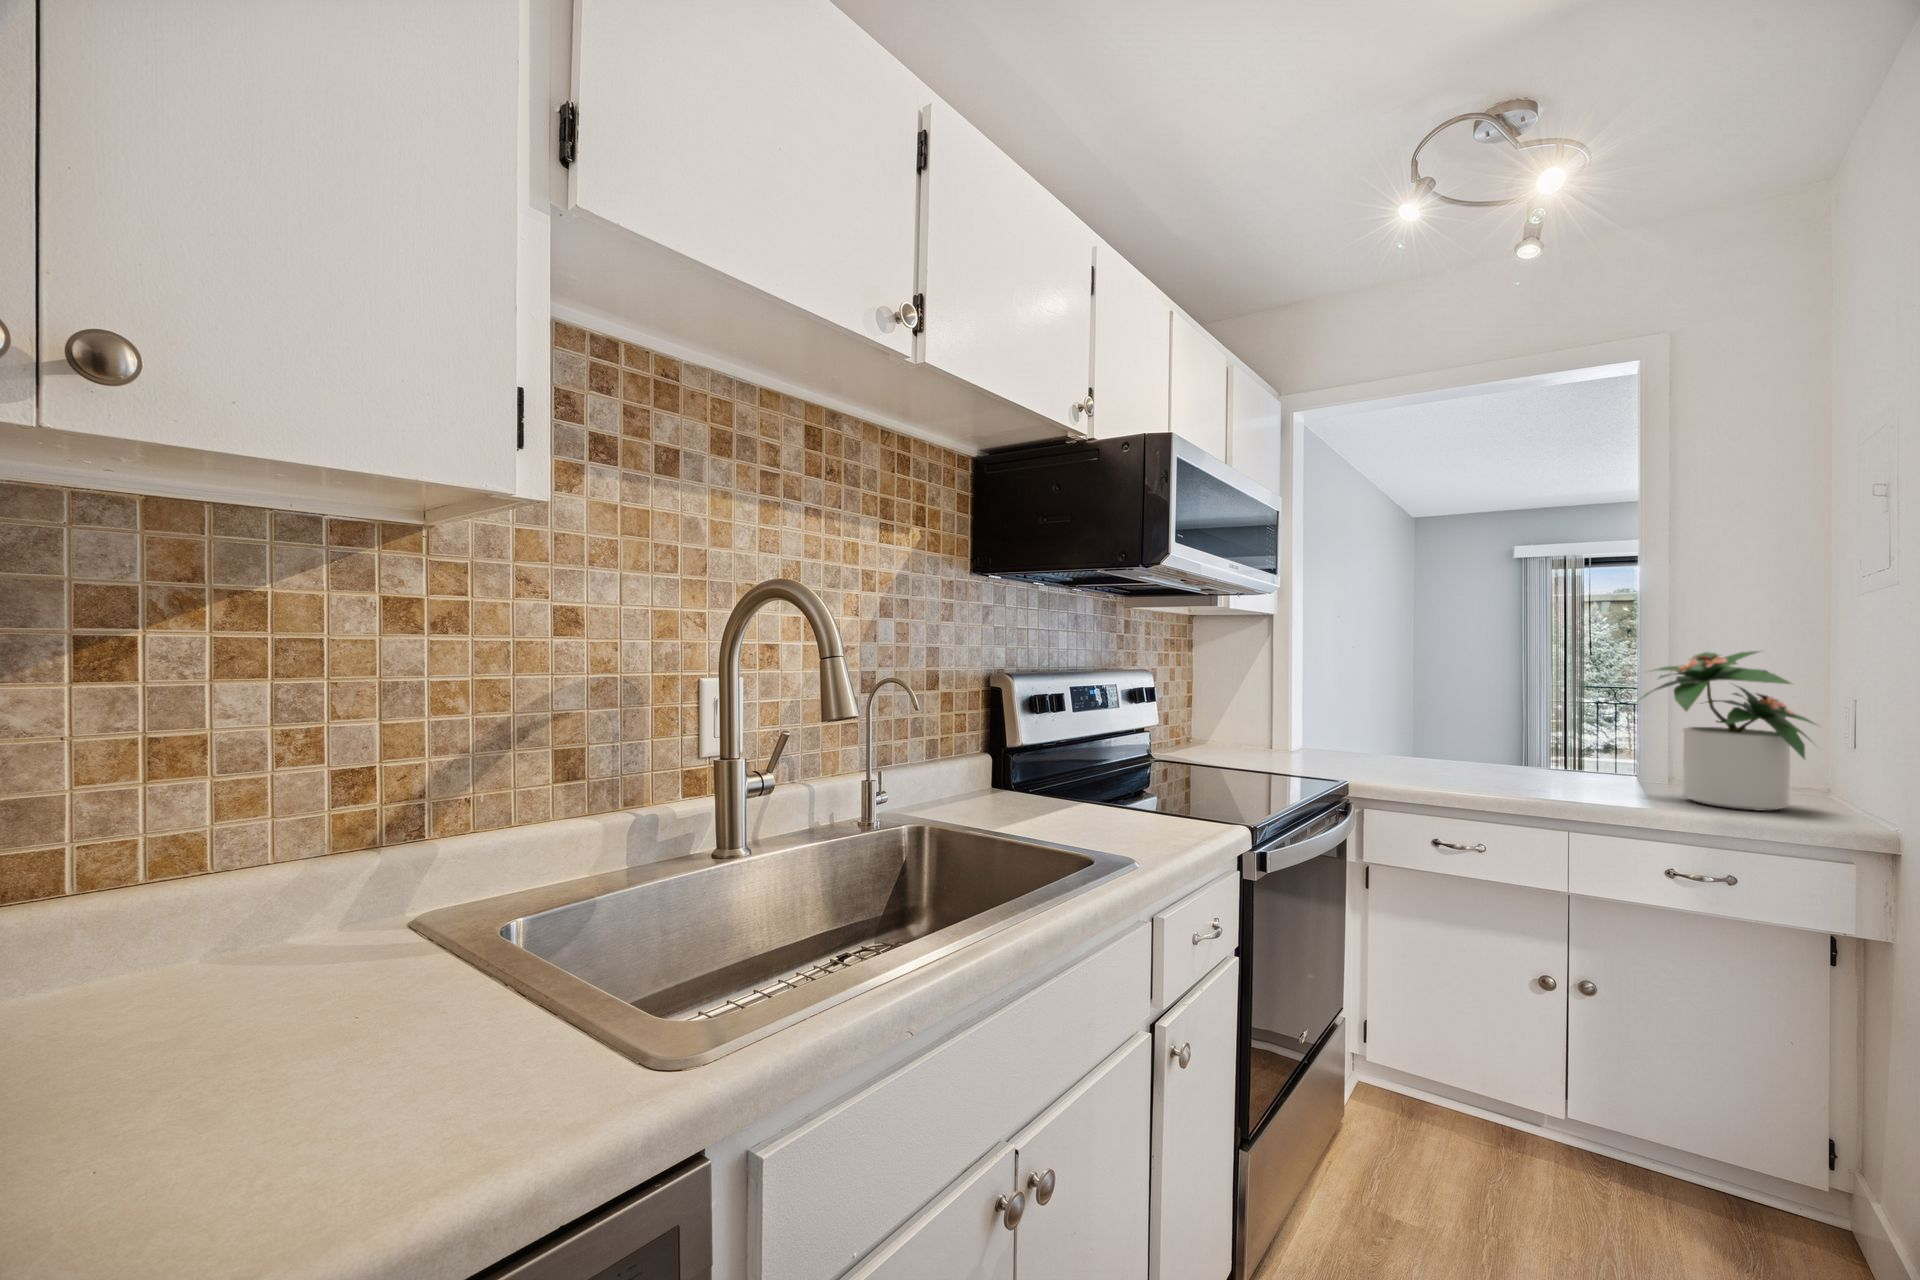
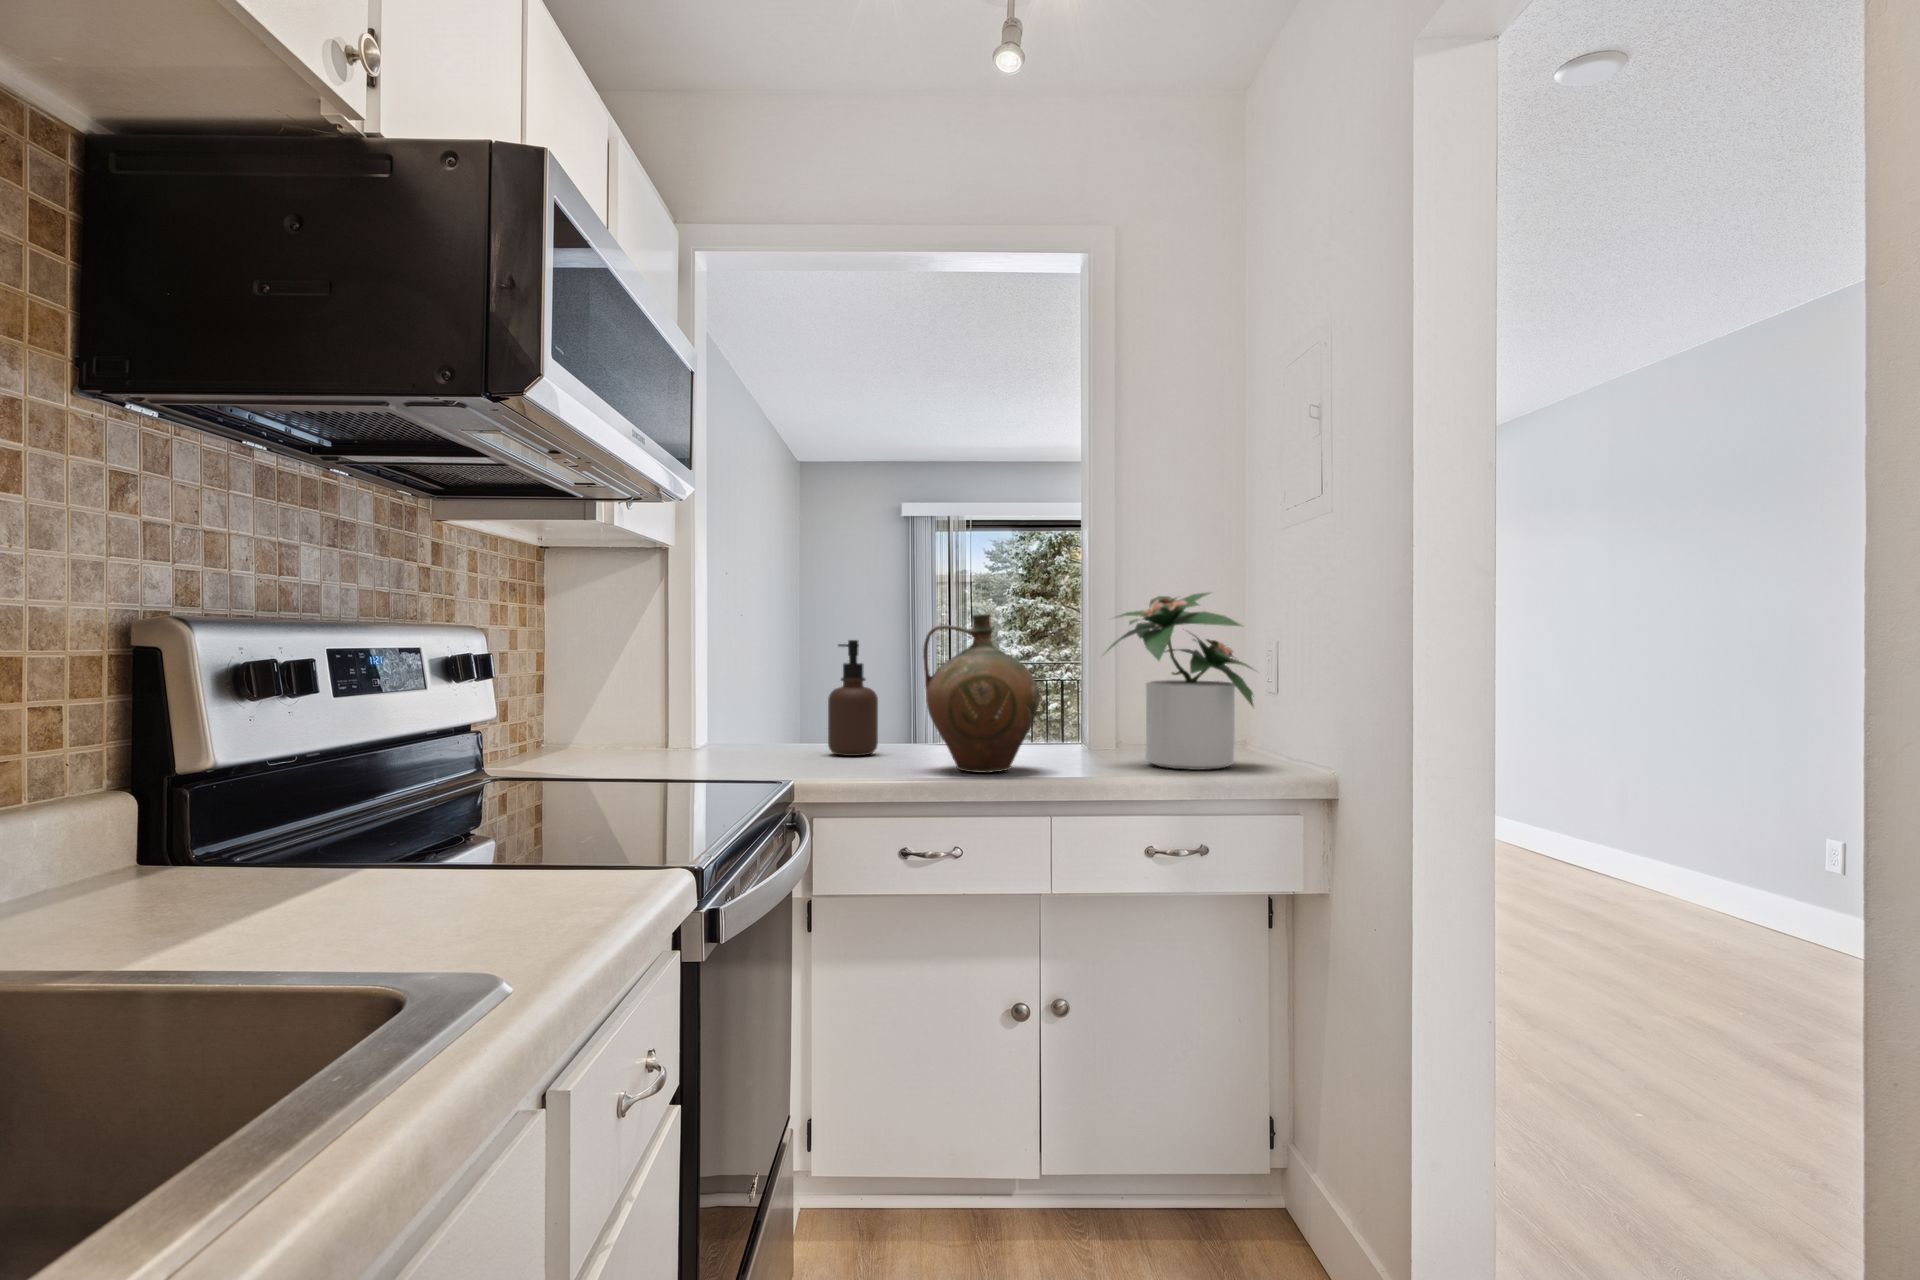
ceramic jug: none [1456,667,1563,790] -> present [923,614,1040,773]
soap dispenser: none [1387,680,1429,766] -> present [828,640,878,756]

